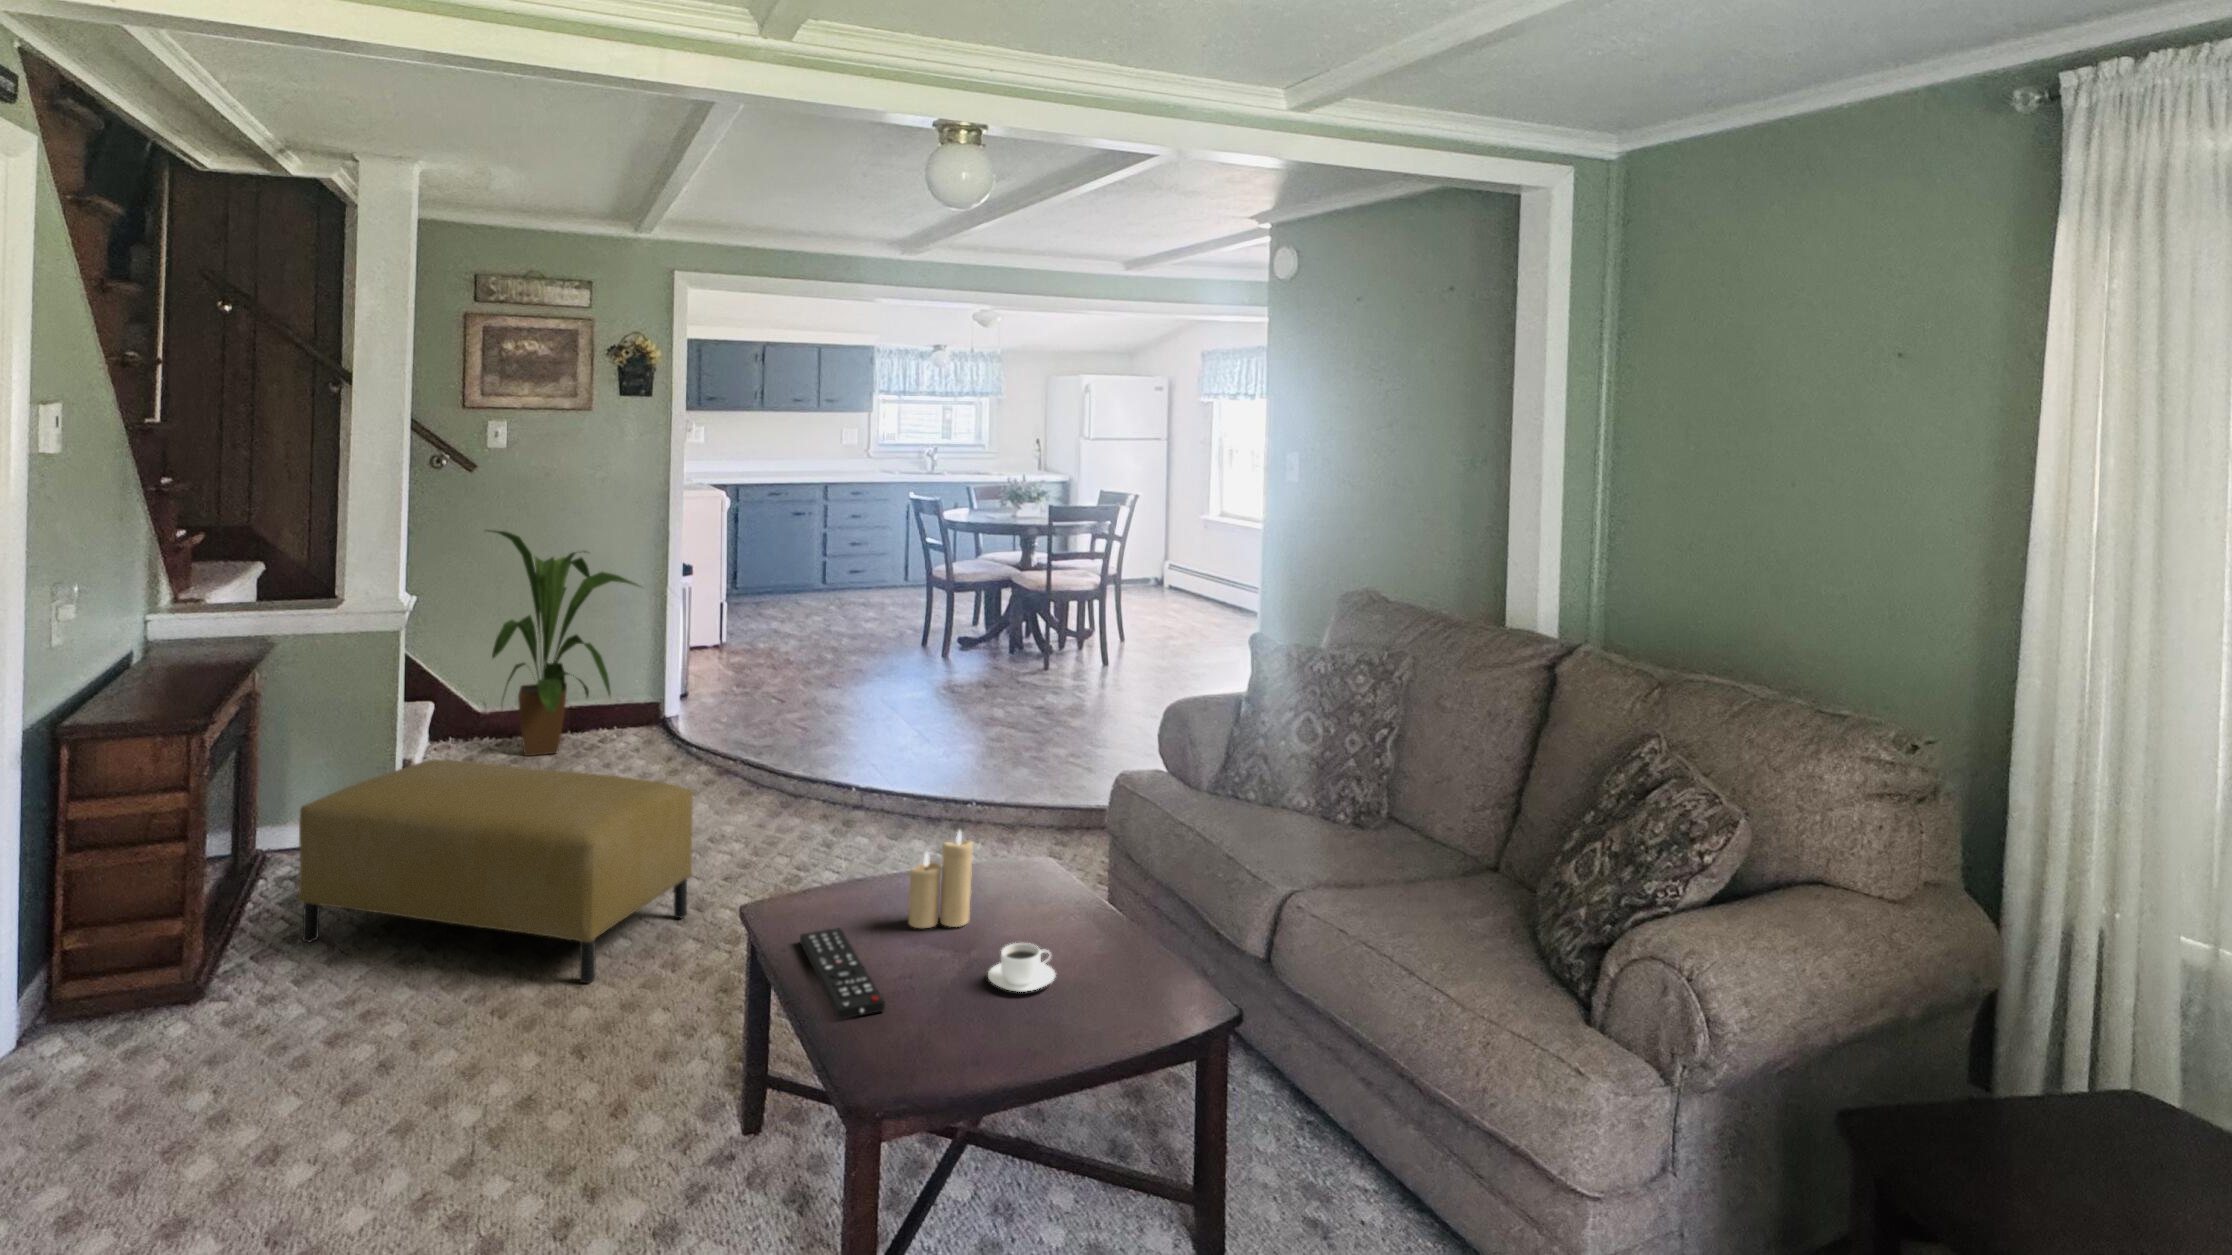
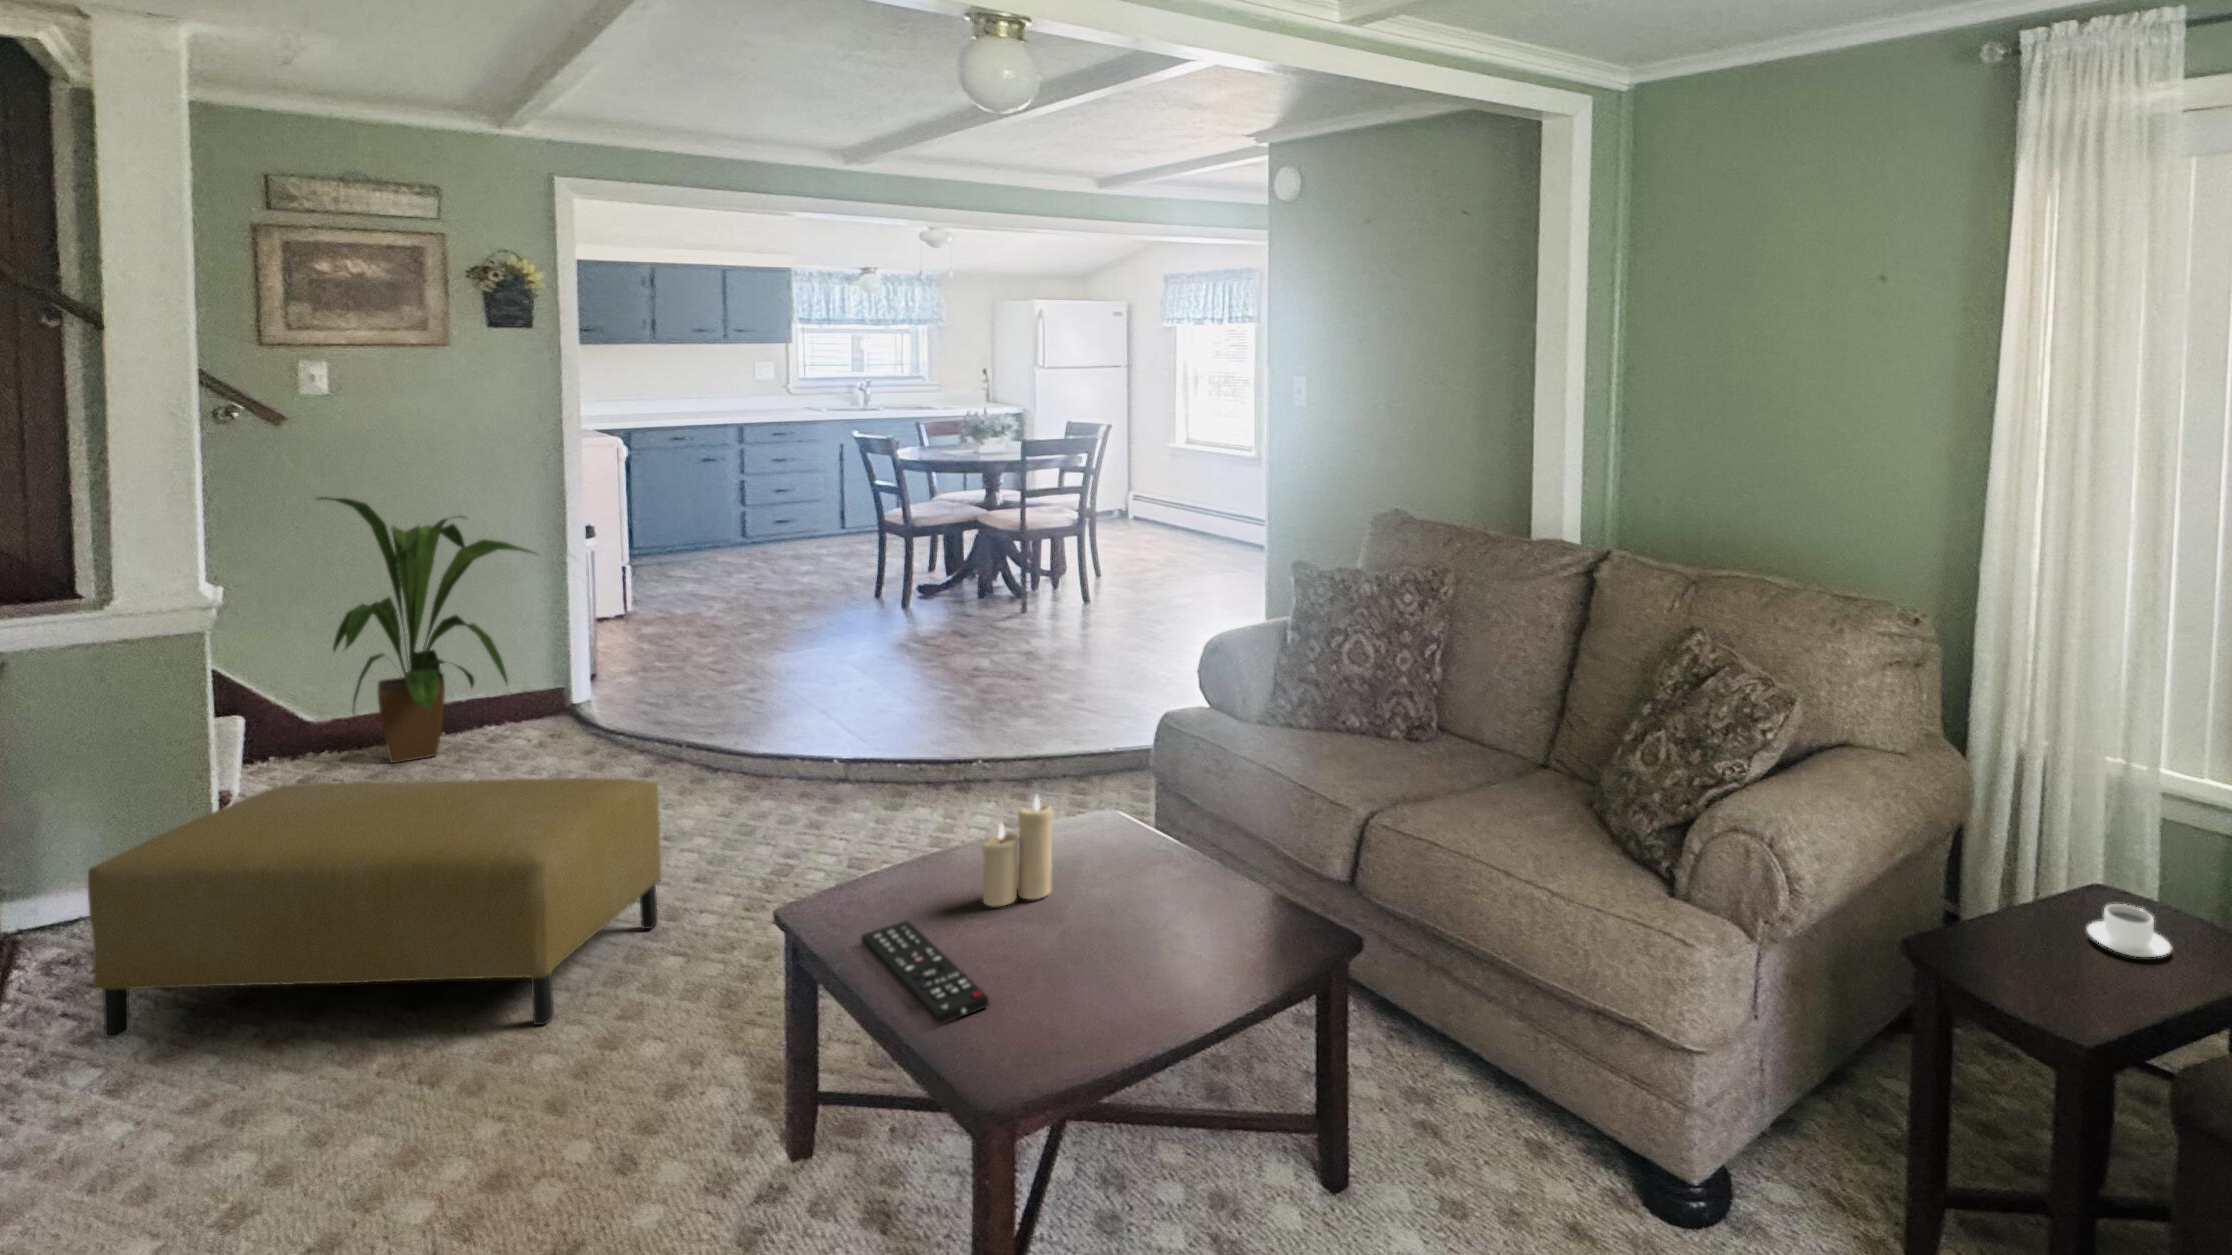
coffee cup: present [988,943,1055,992] -> present [2087,904,2171,957]

